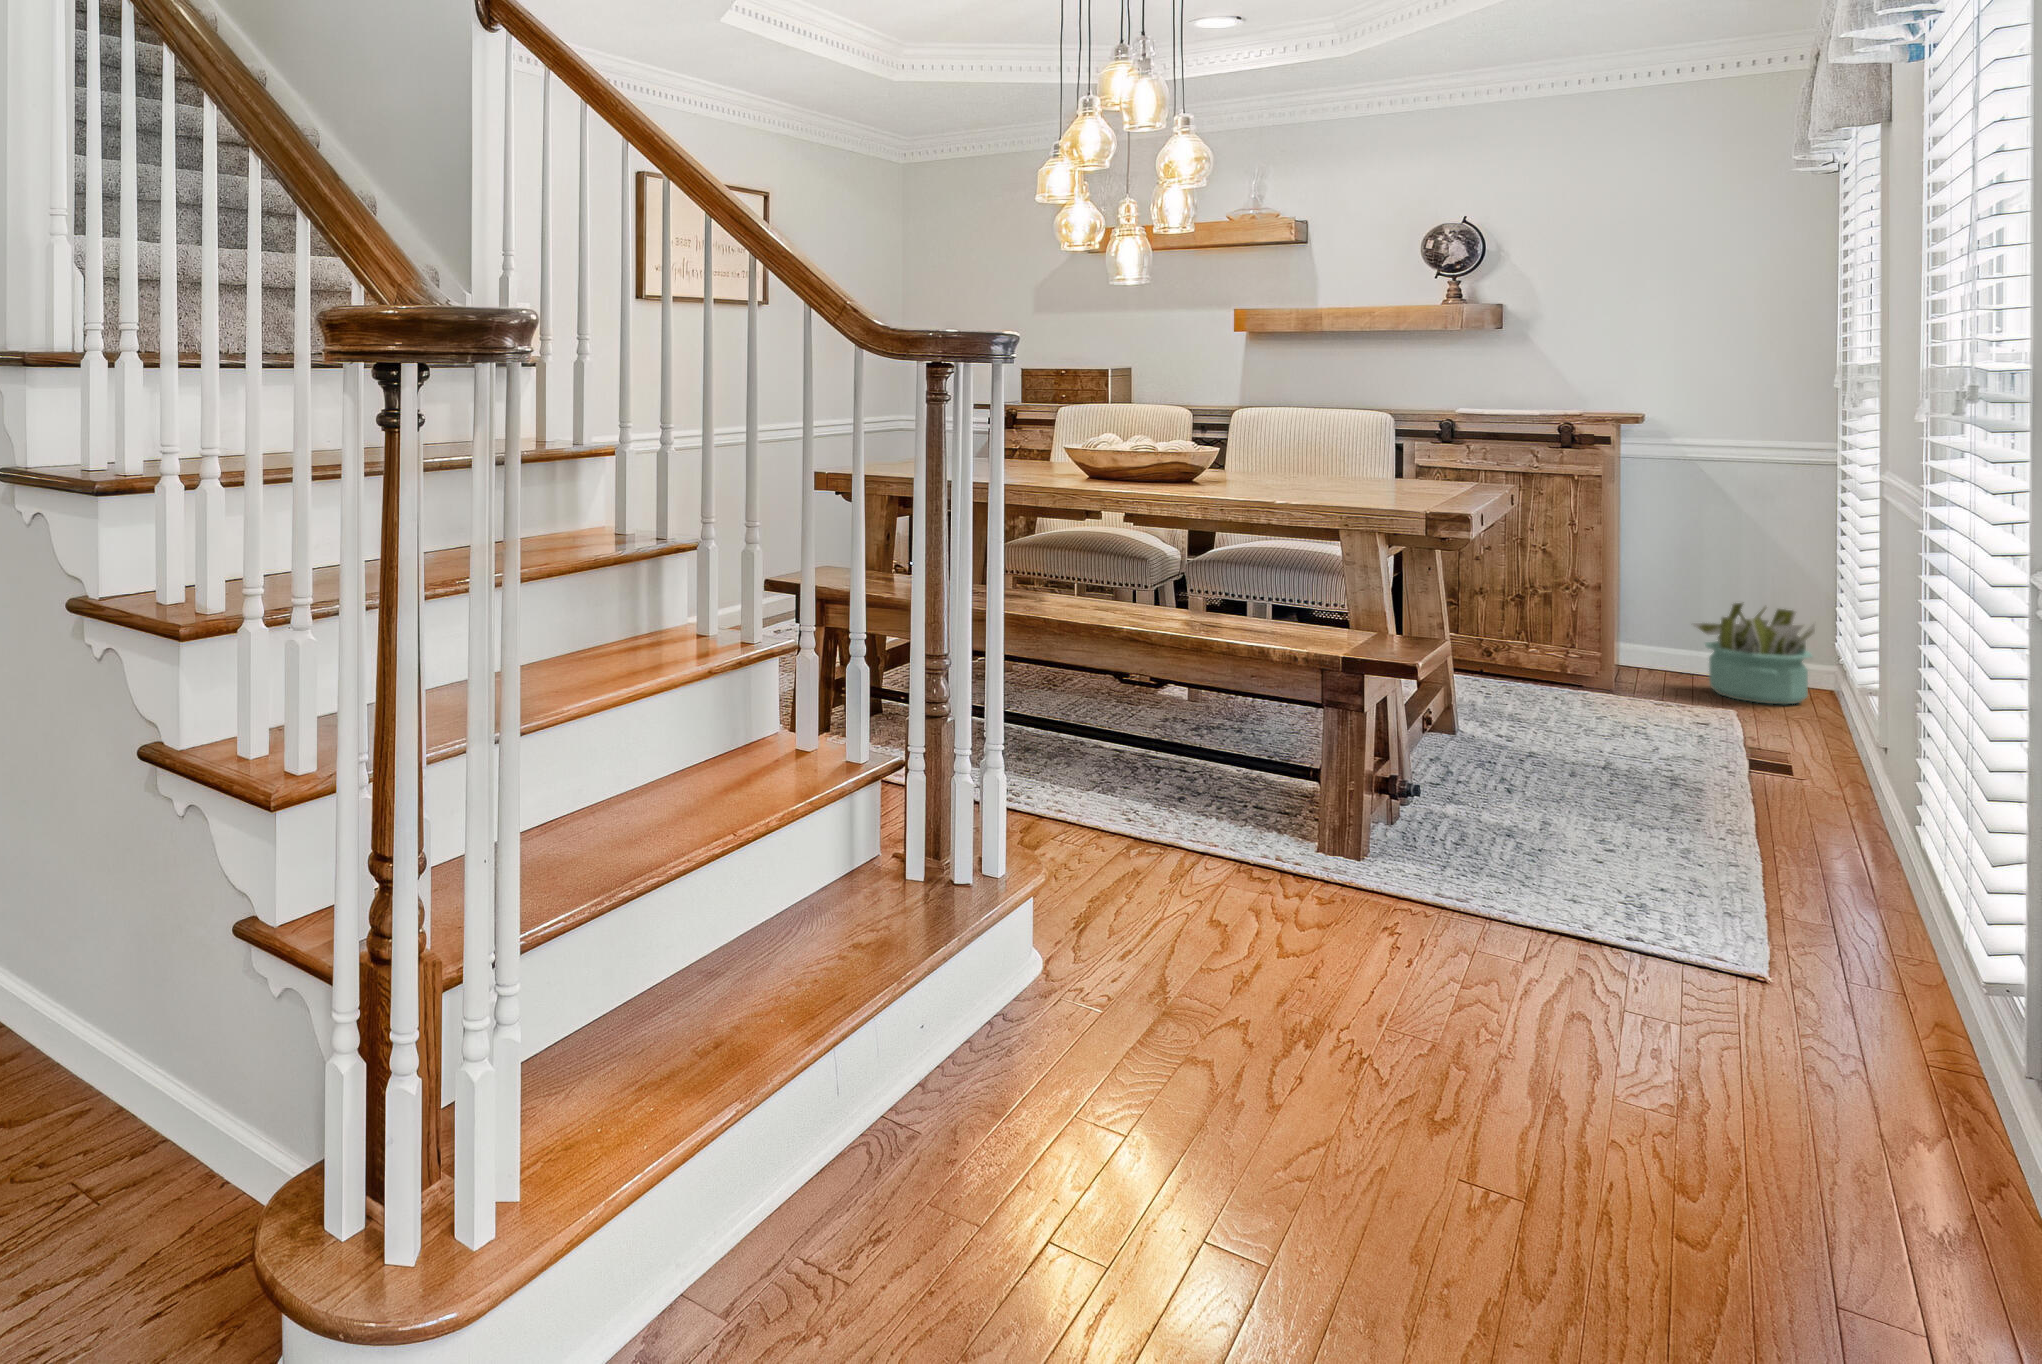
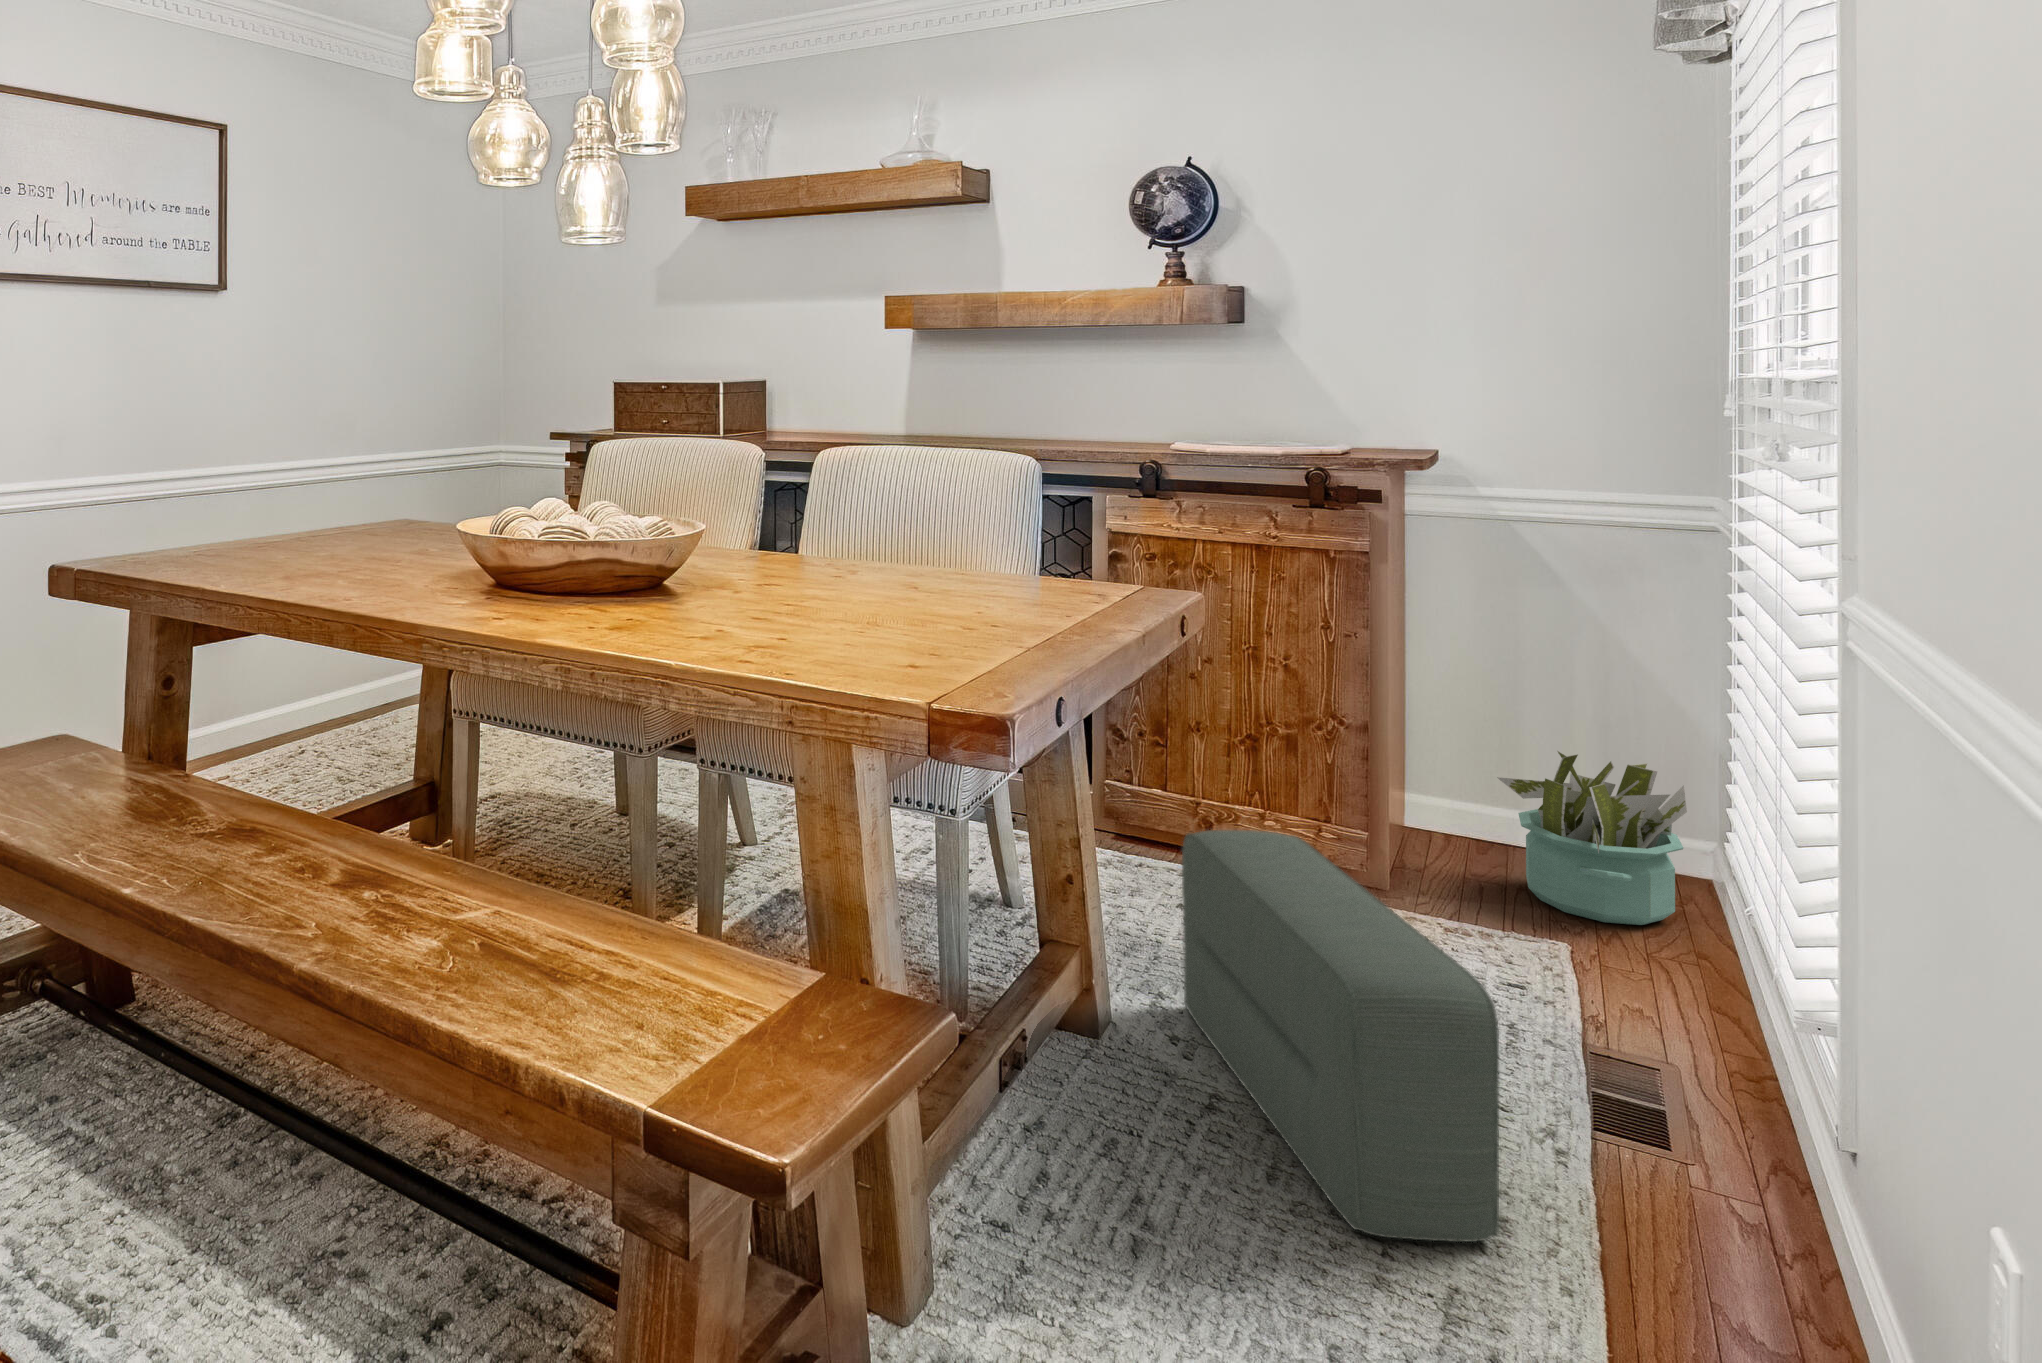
pouf: none [1494,620,1687,789] -> present [1182,830,1499,1242]

